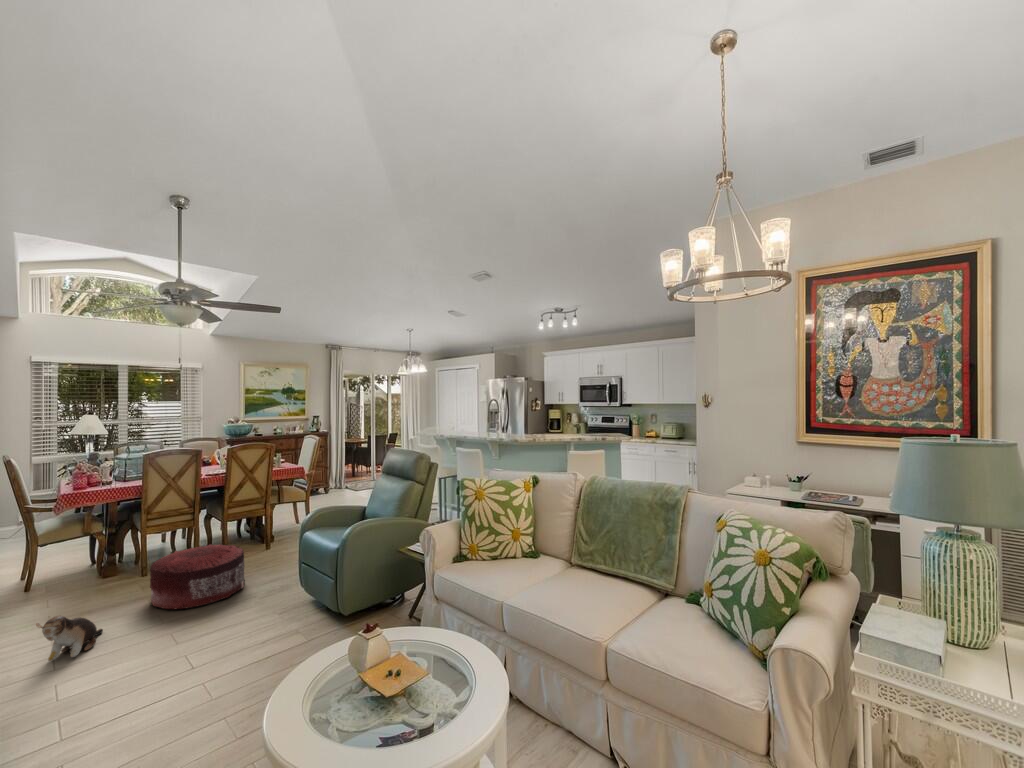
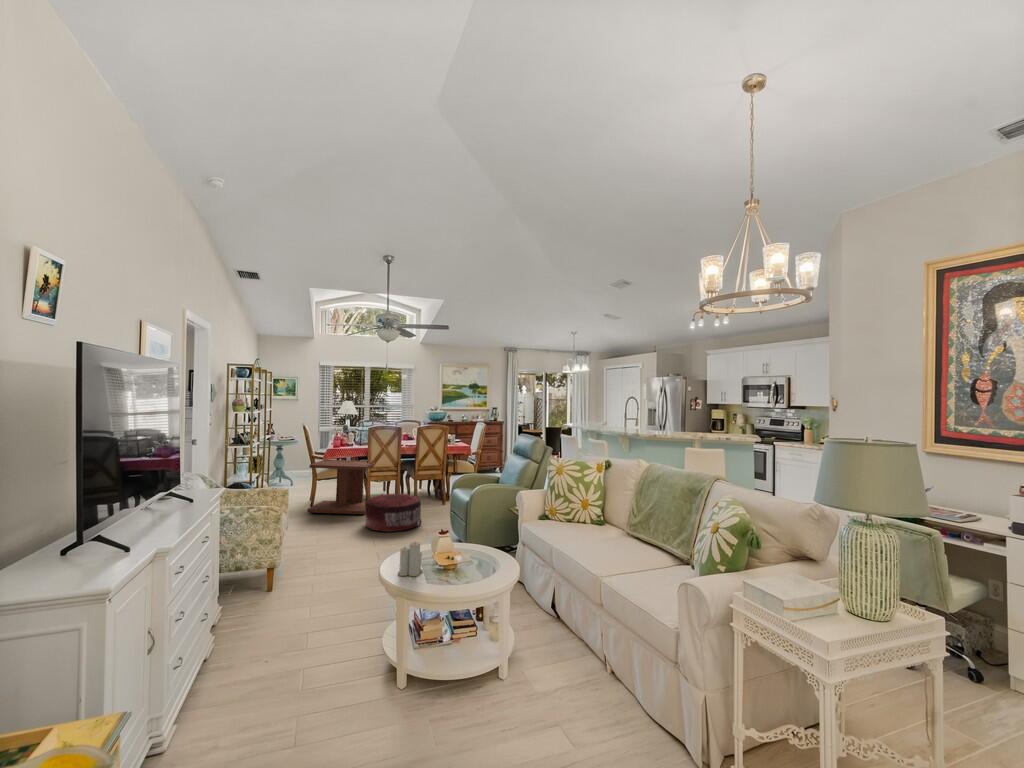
side table: none [29,502,161,598] -> present [307,460,374,515]
plush toy: present [36,615,103,661] -> none [304,518,338,545]
candle: none [304,652,347,724] -> present [398,542,423,576]

